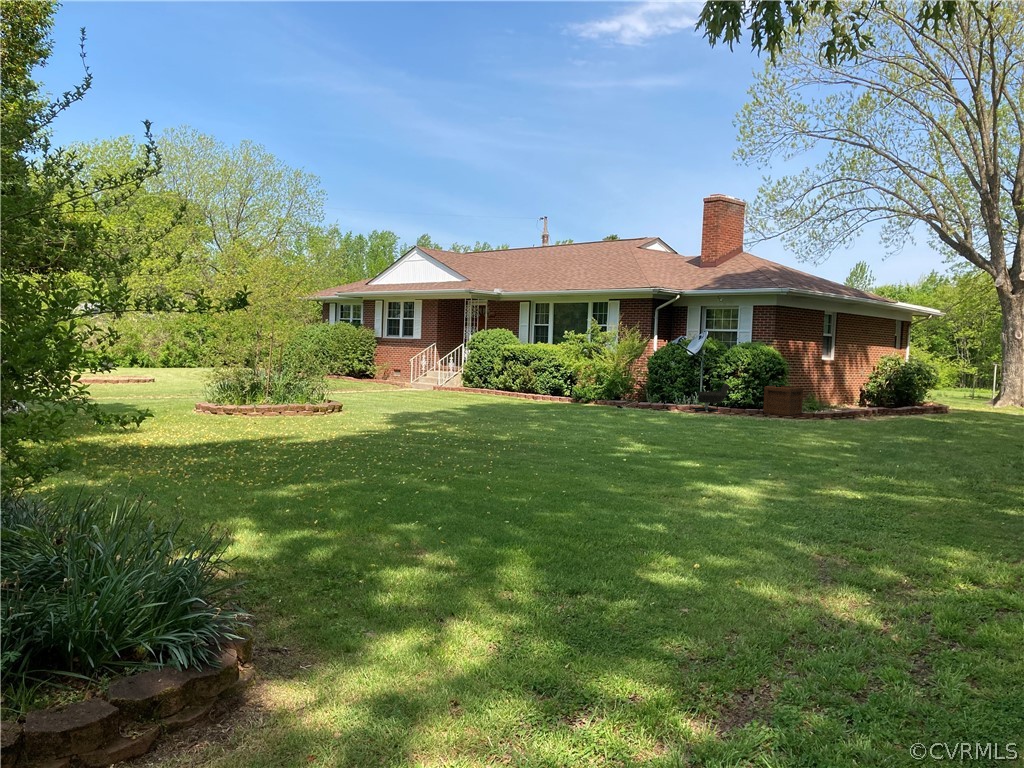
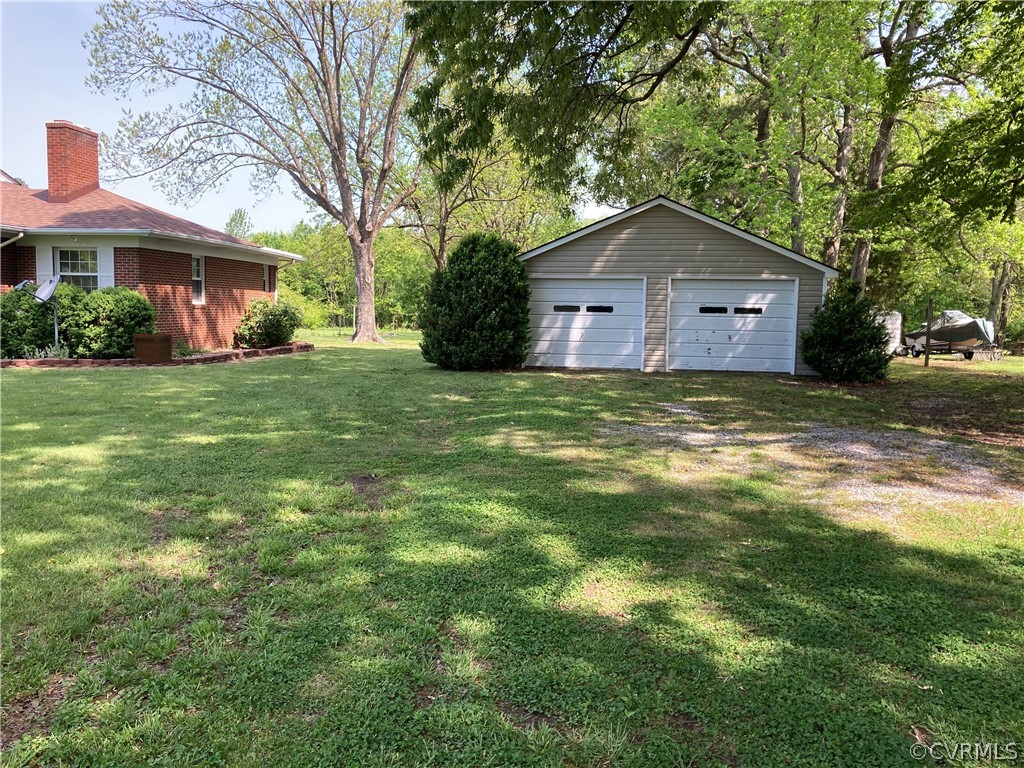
lounge chair: present [698,384,729,412] -> none [48,333,91,365]

